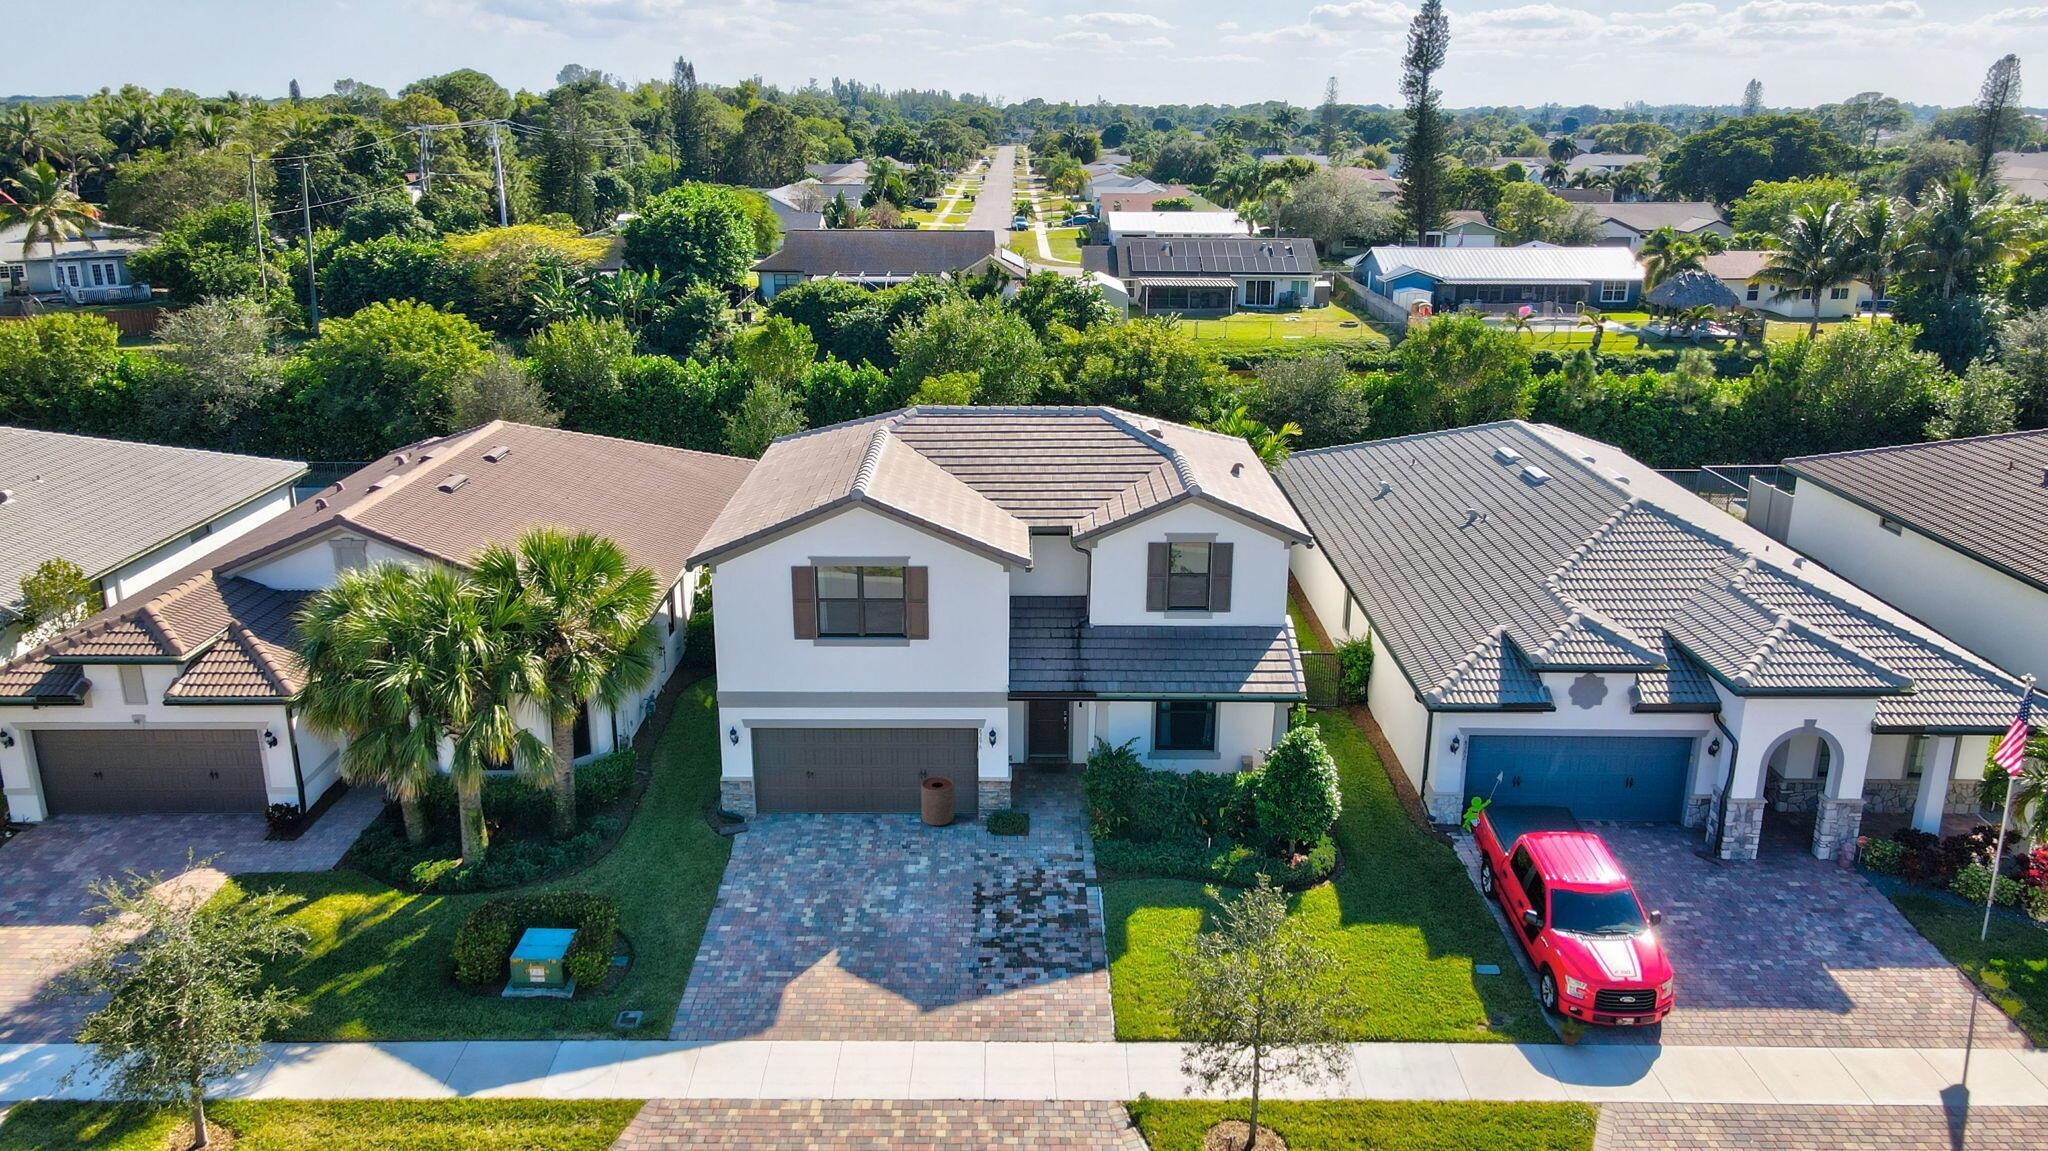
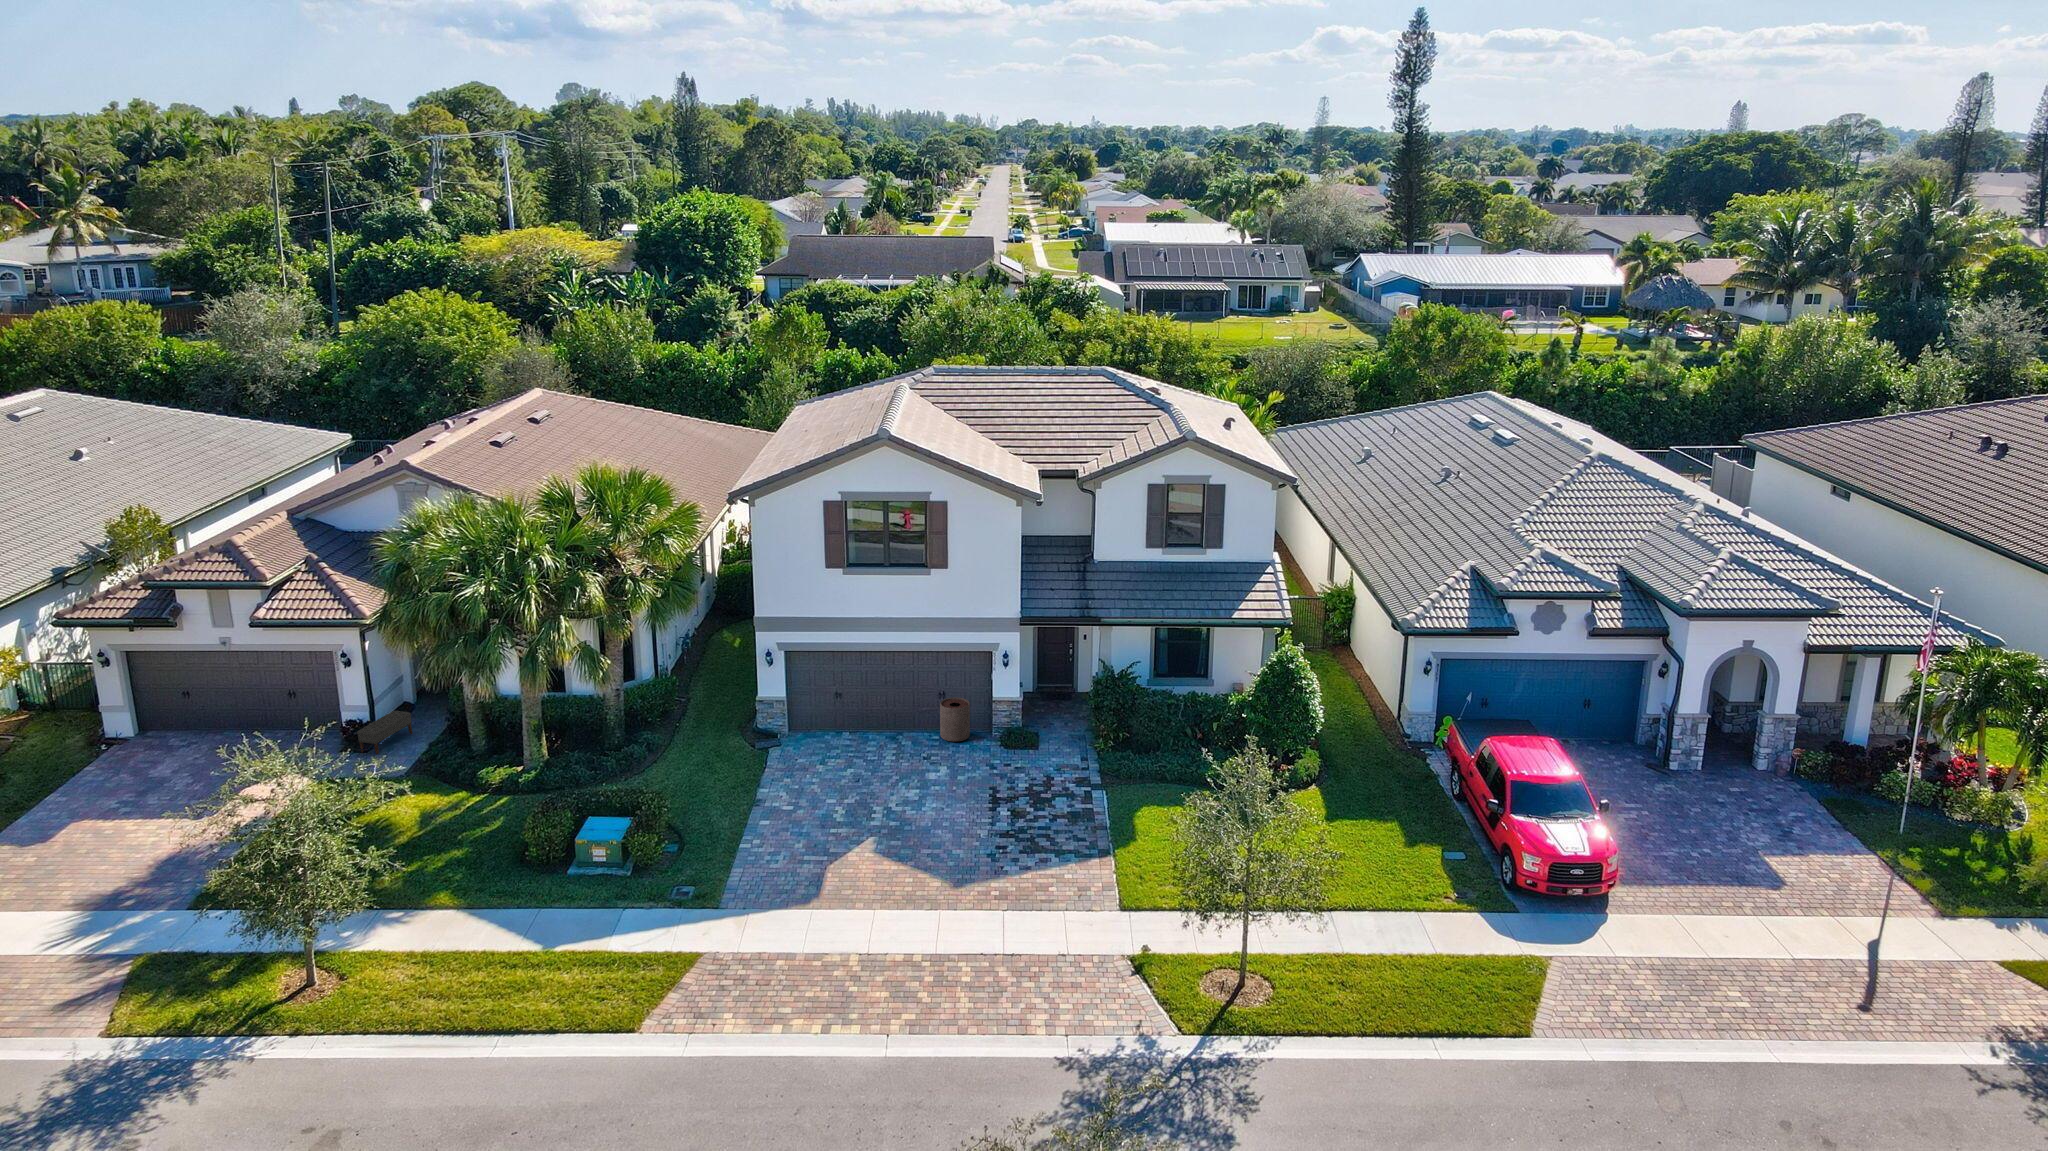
bench: none [283,793,347,844] -> present [357,711,412,755]
decorative plant: present [1553,1018,1588,1046] -> none [1511,888,1548,913]

